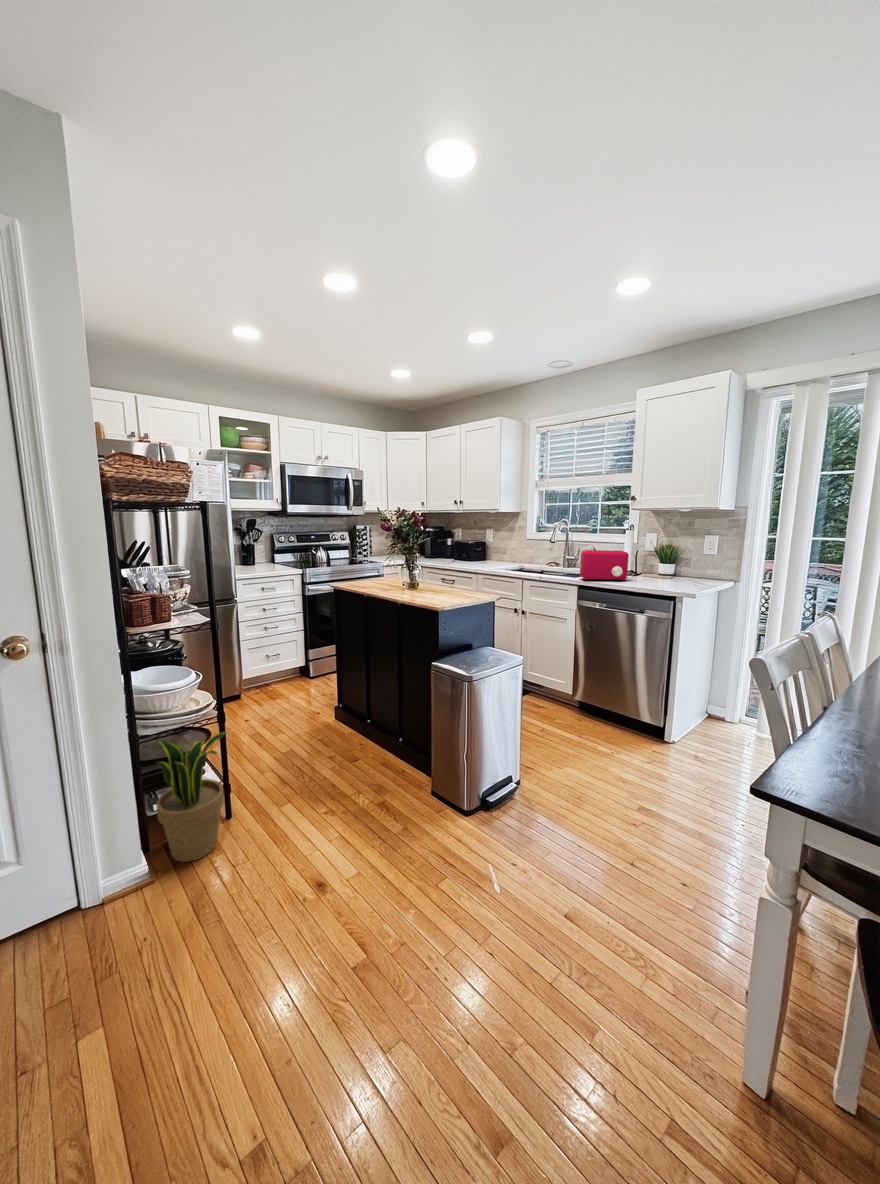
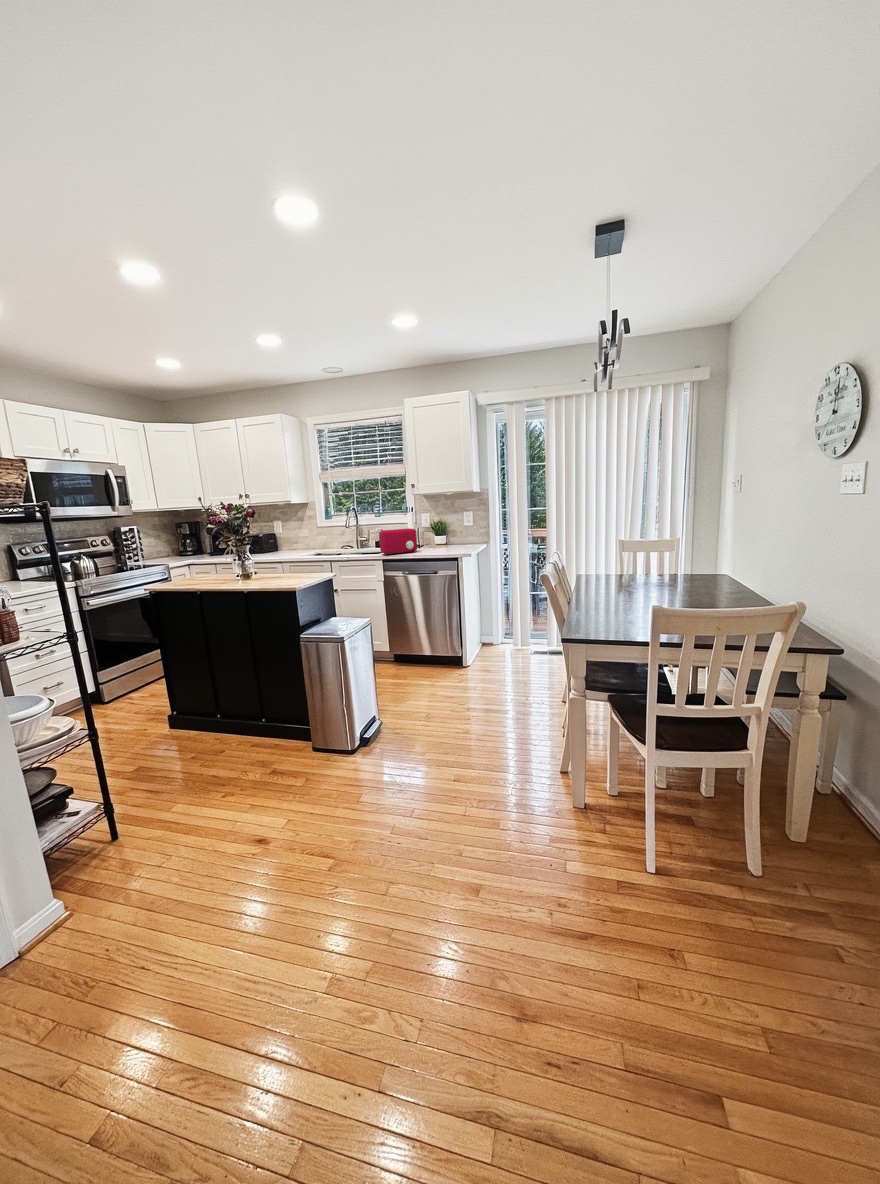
potted plant: present [157,732,227,862] -> none [25,743,125,892]

